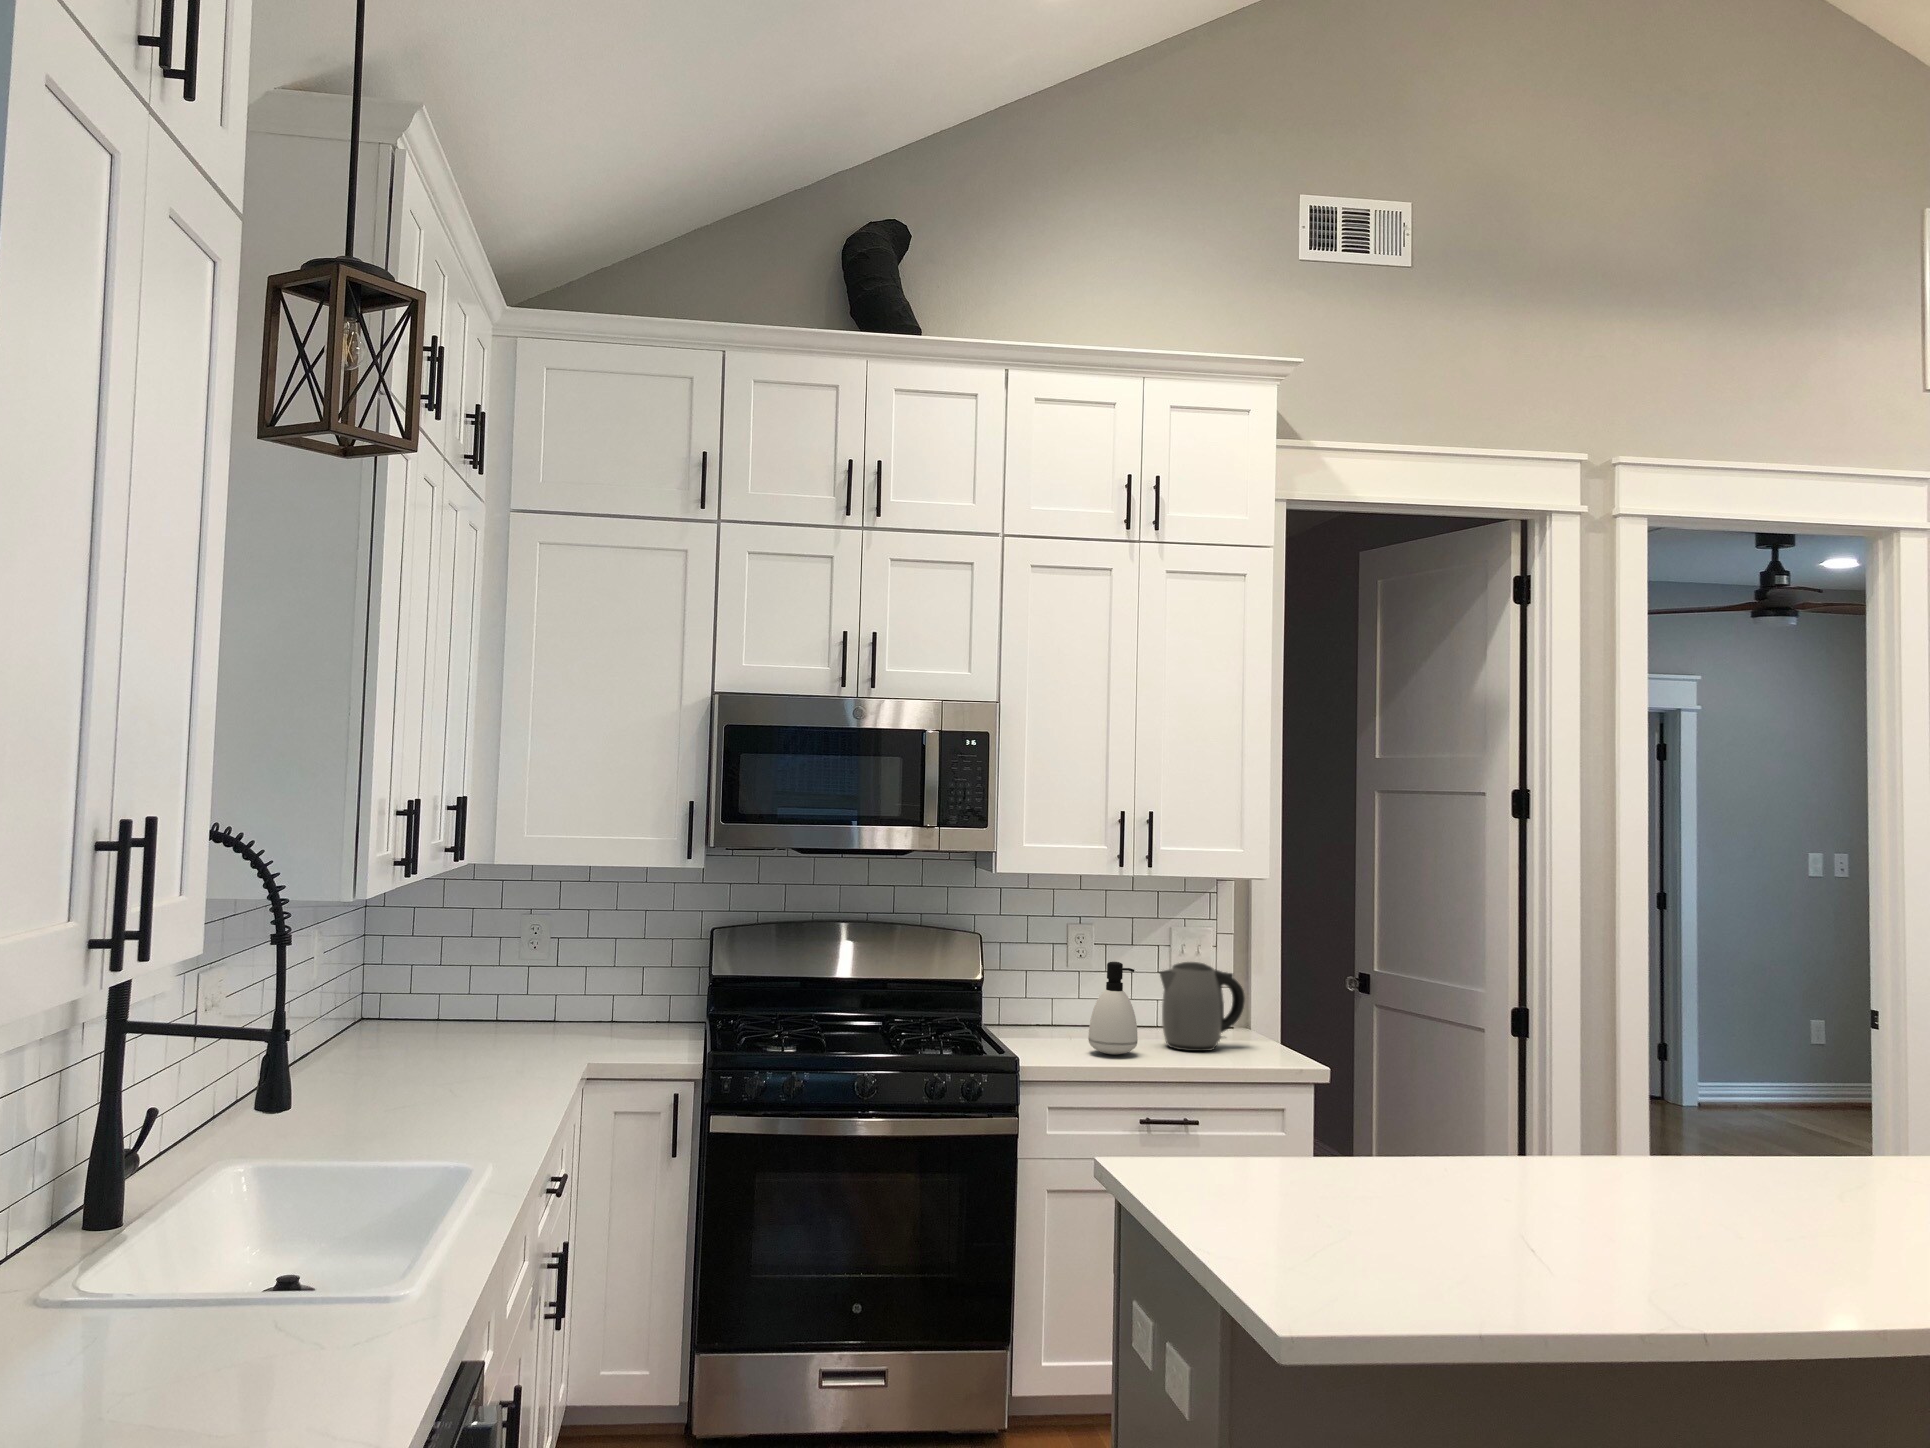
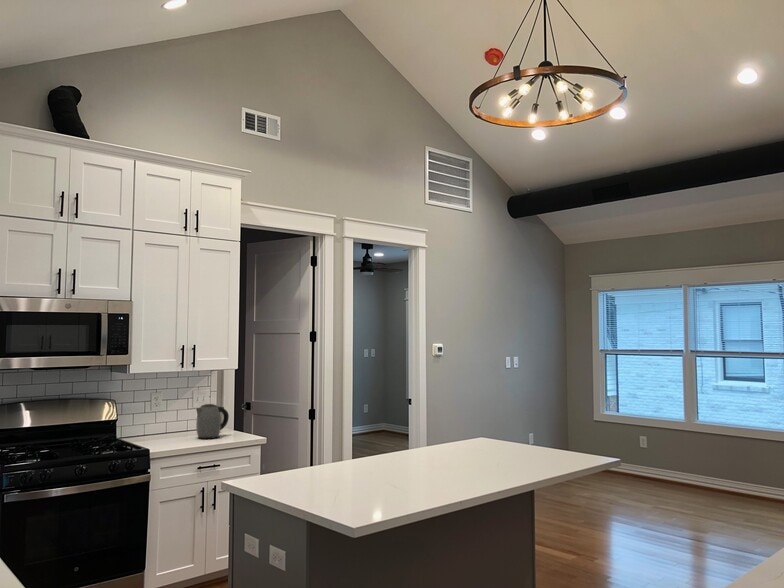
soap dispenser: present [1088,962,1138,1054] -> none [170,406,191,444]

